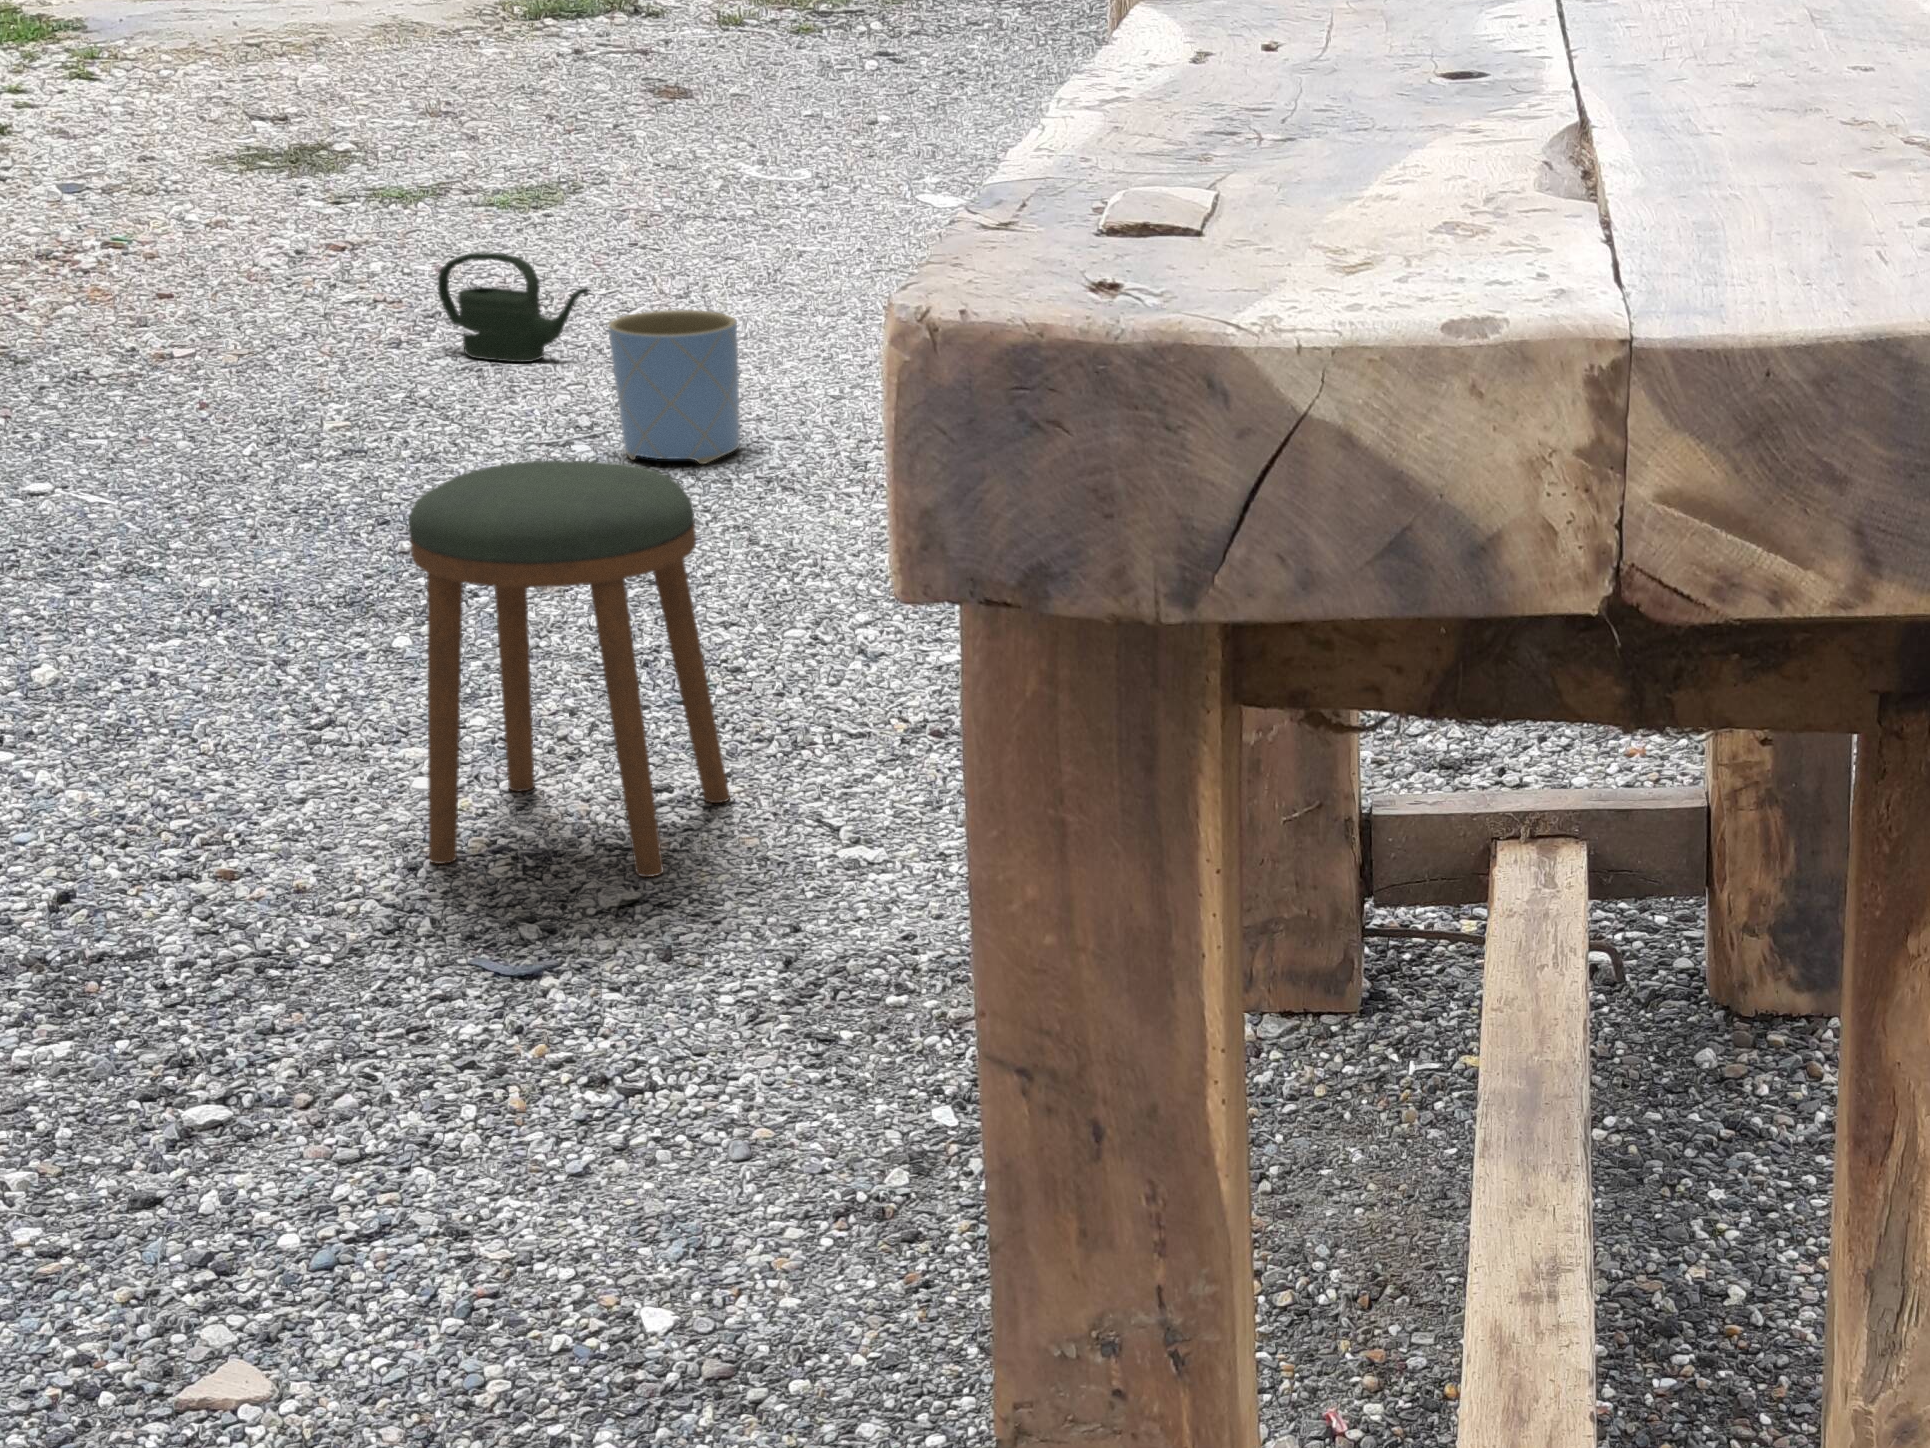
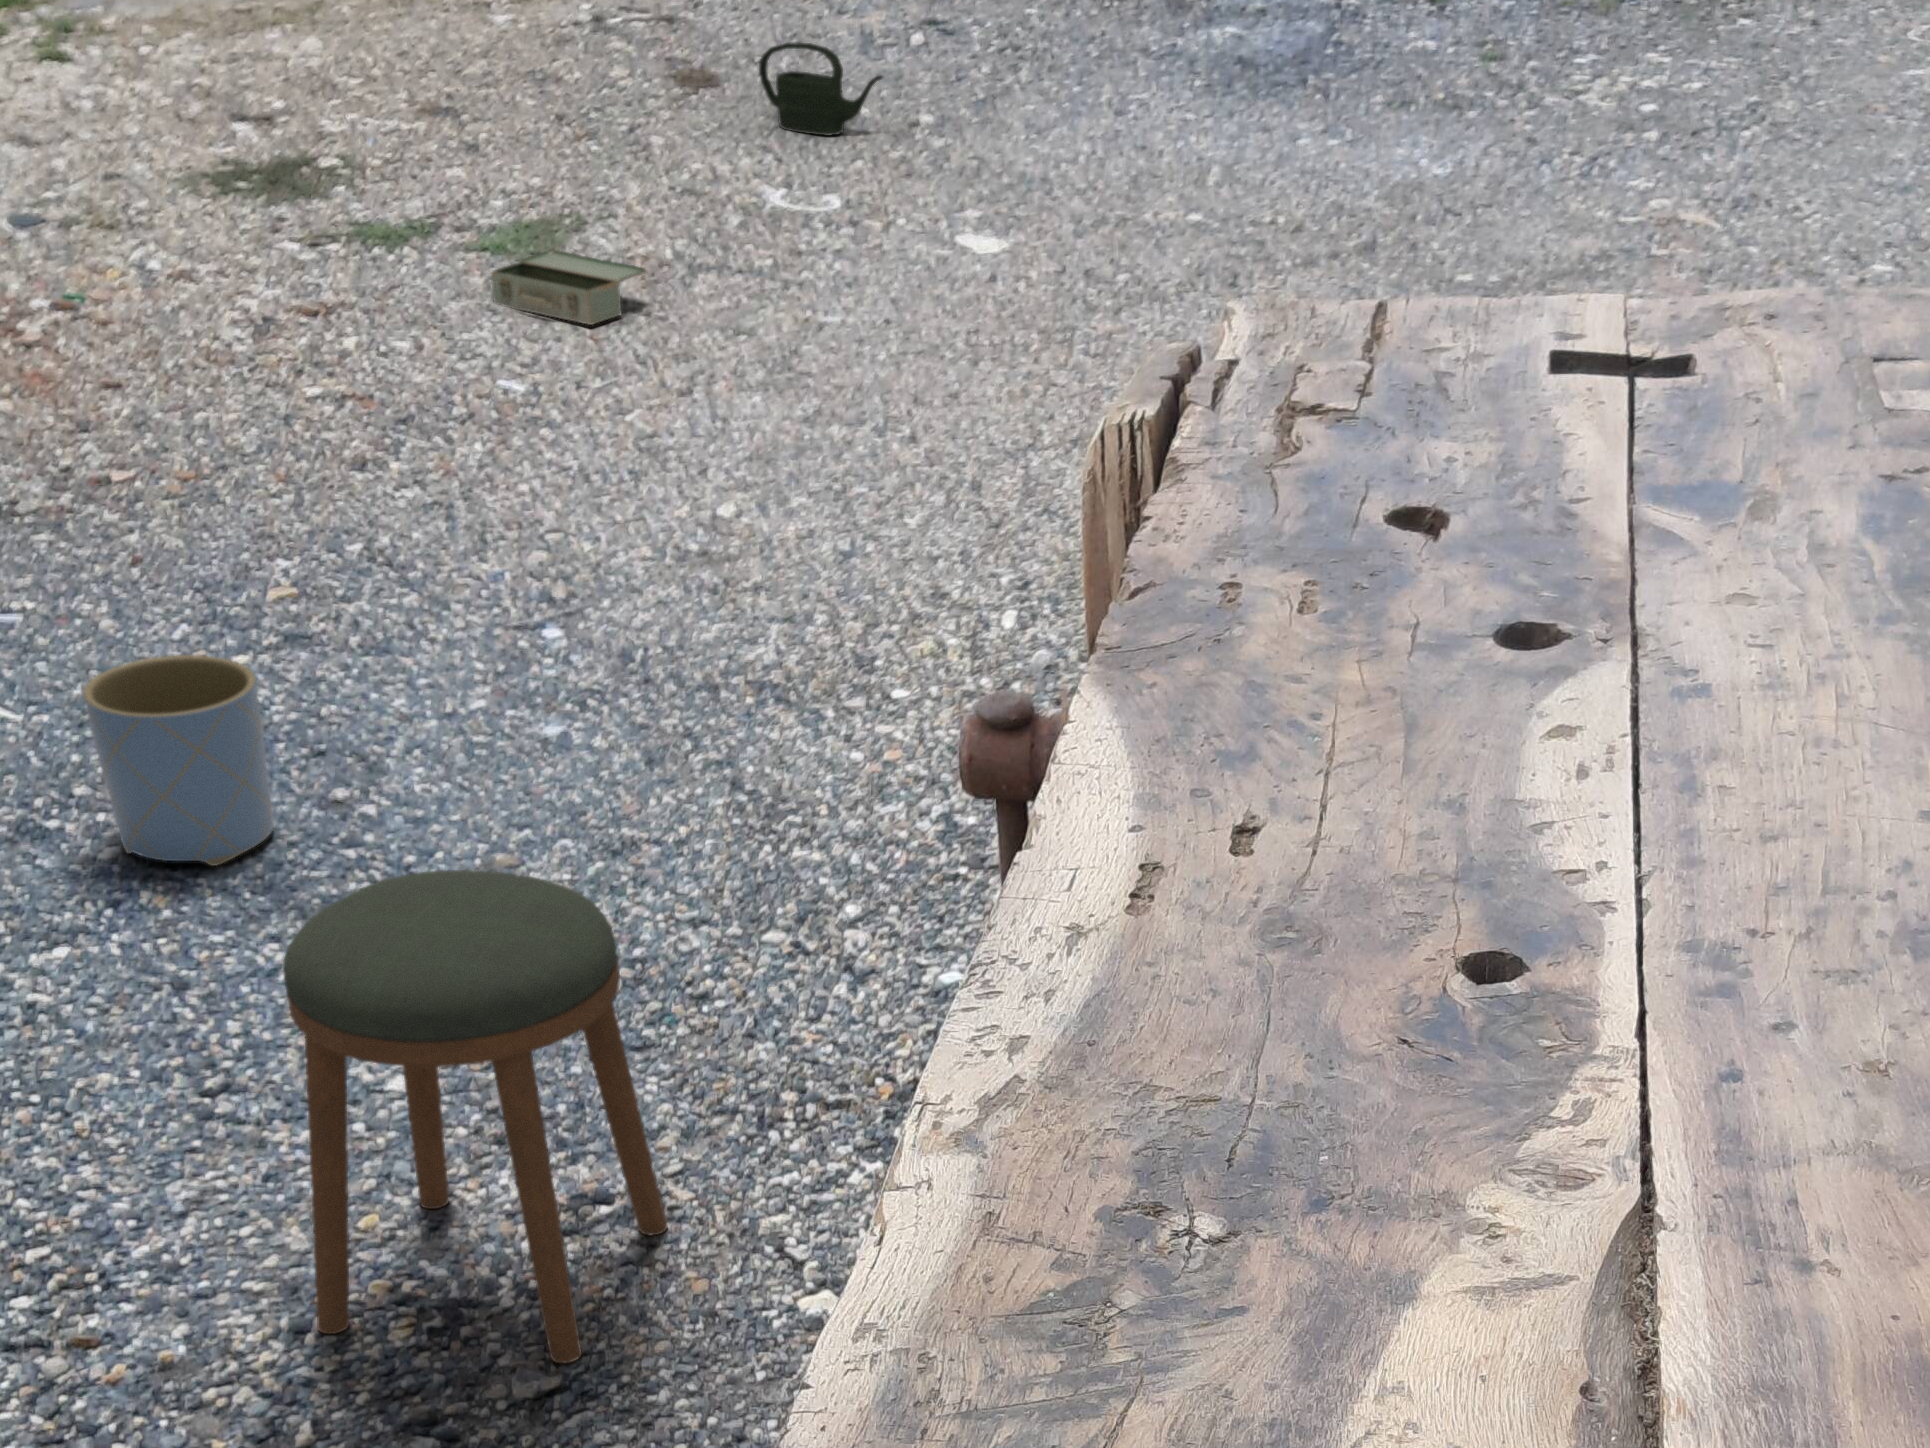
toolbox: none [501,191,645,248] -> present [490,250,646,325]
watering can: present [438,253,588,362] -> present [759,42,884,136]
planter: present [608,310,740,464] -> present [83,655,274,866]

